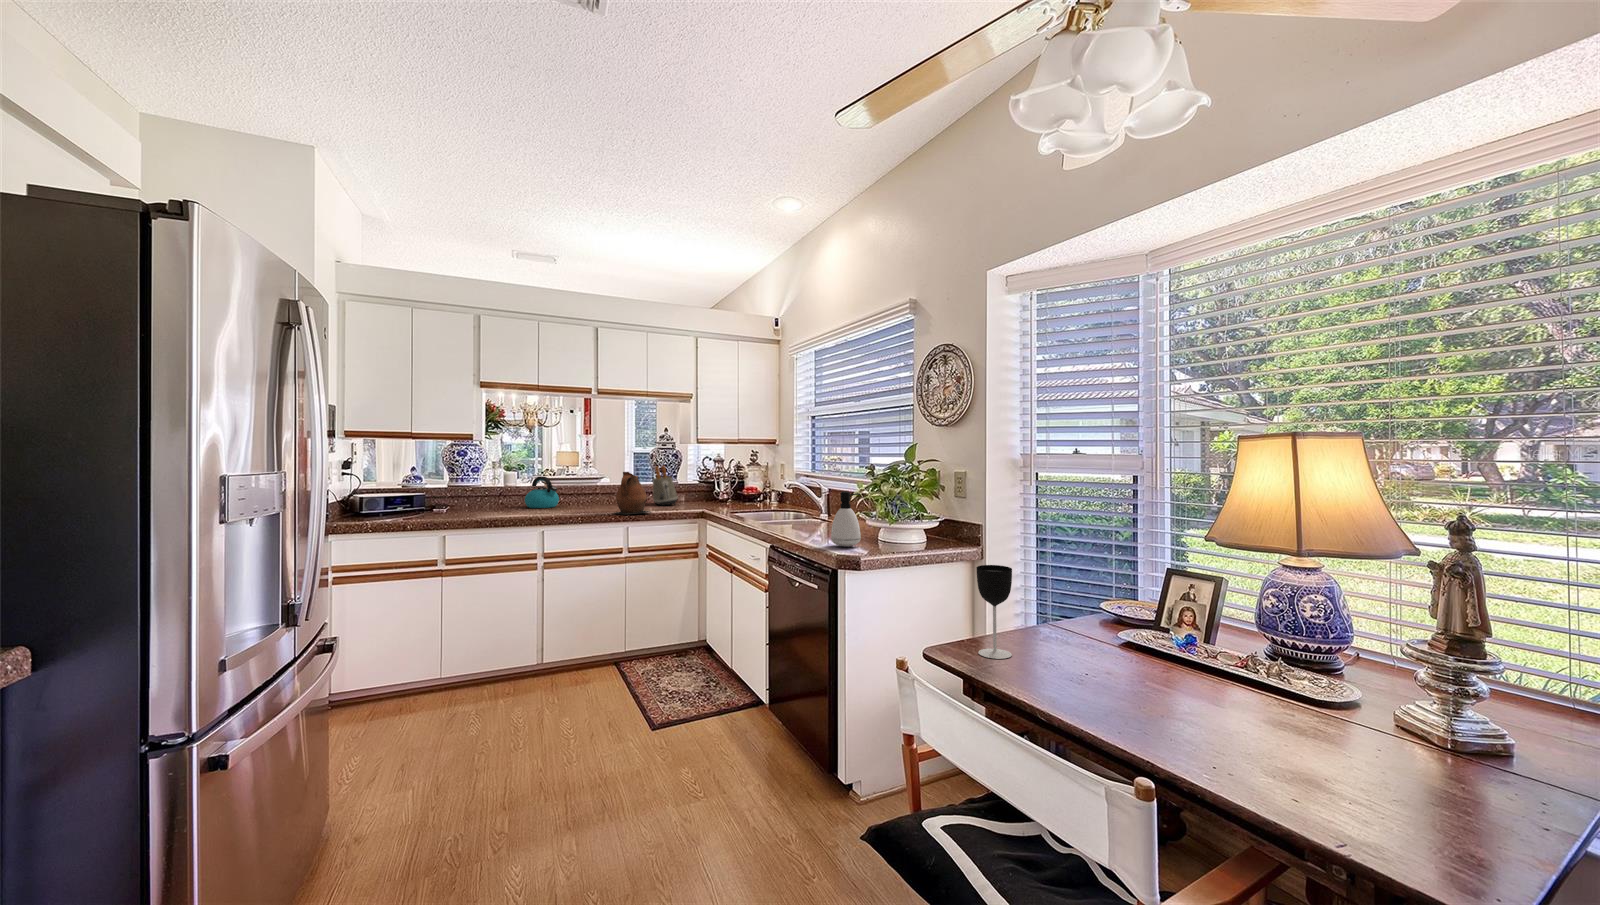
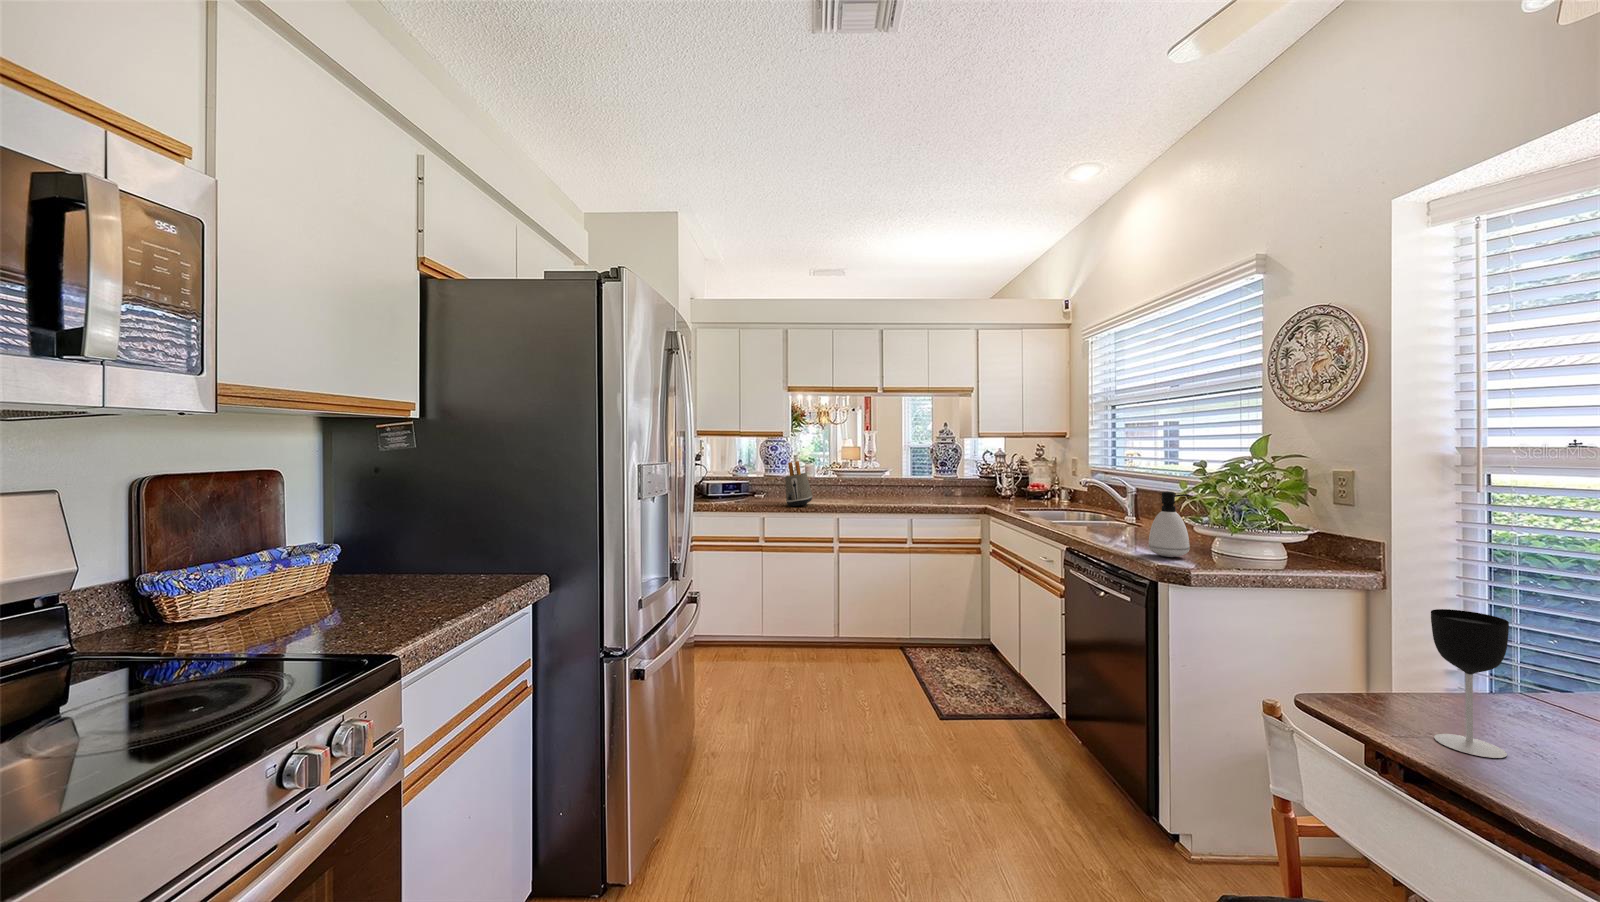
toaster: present [653,466,677,506] -> present [785,461,813,506]
ceramic pitcher: present [614,472,651,514] -> none [897,465,936,507]
kettle: present [525,476,559,508] -> none [821,469,850,497]

